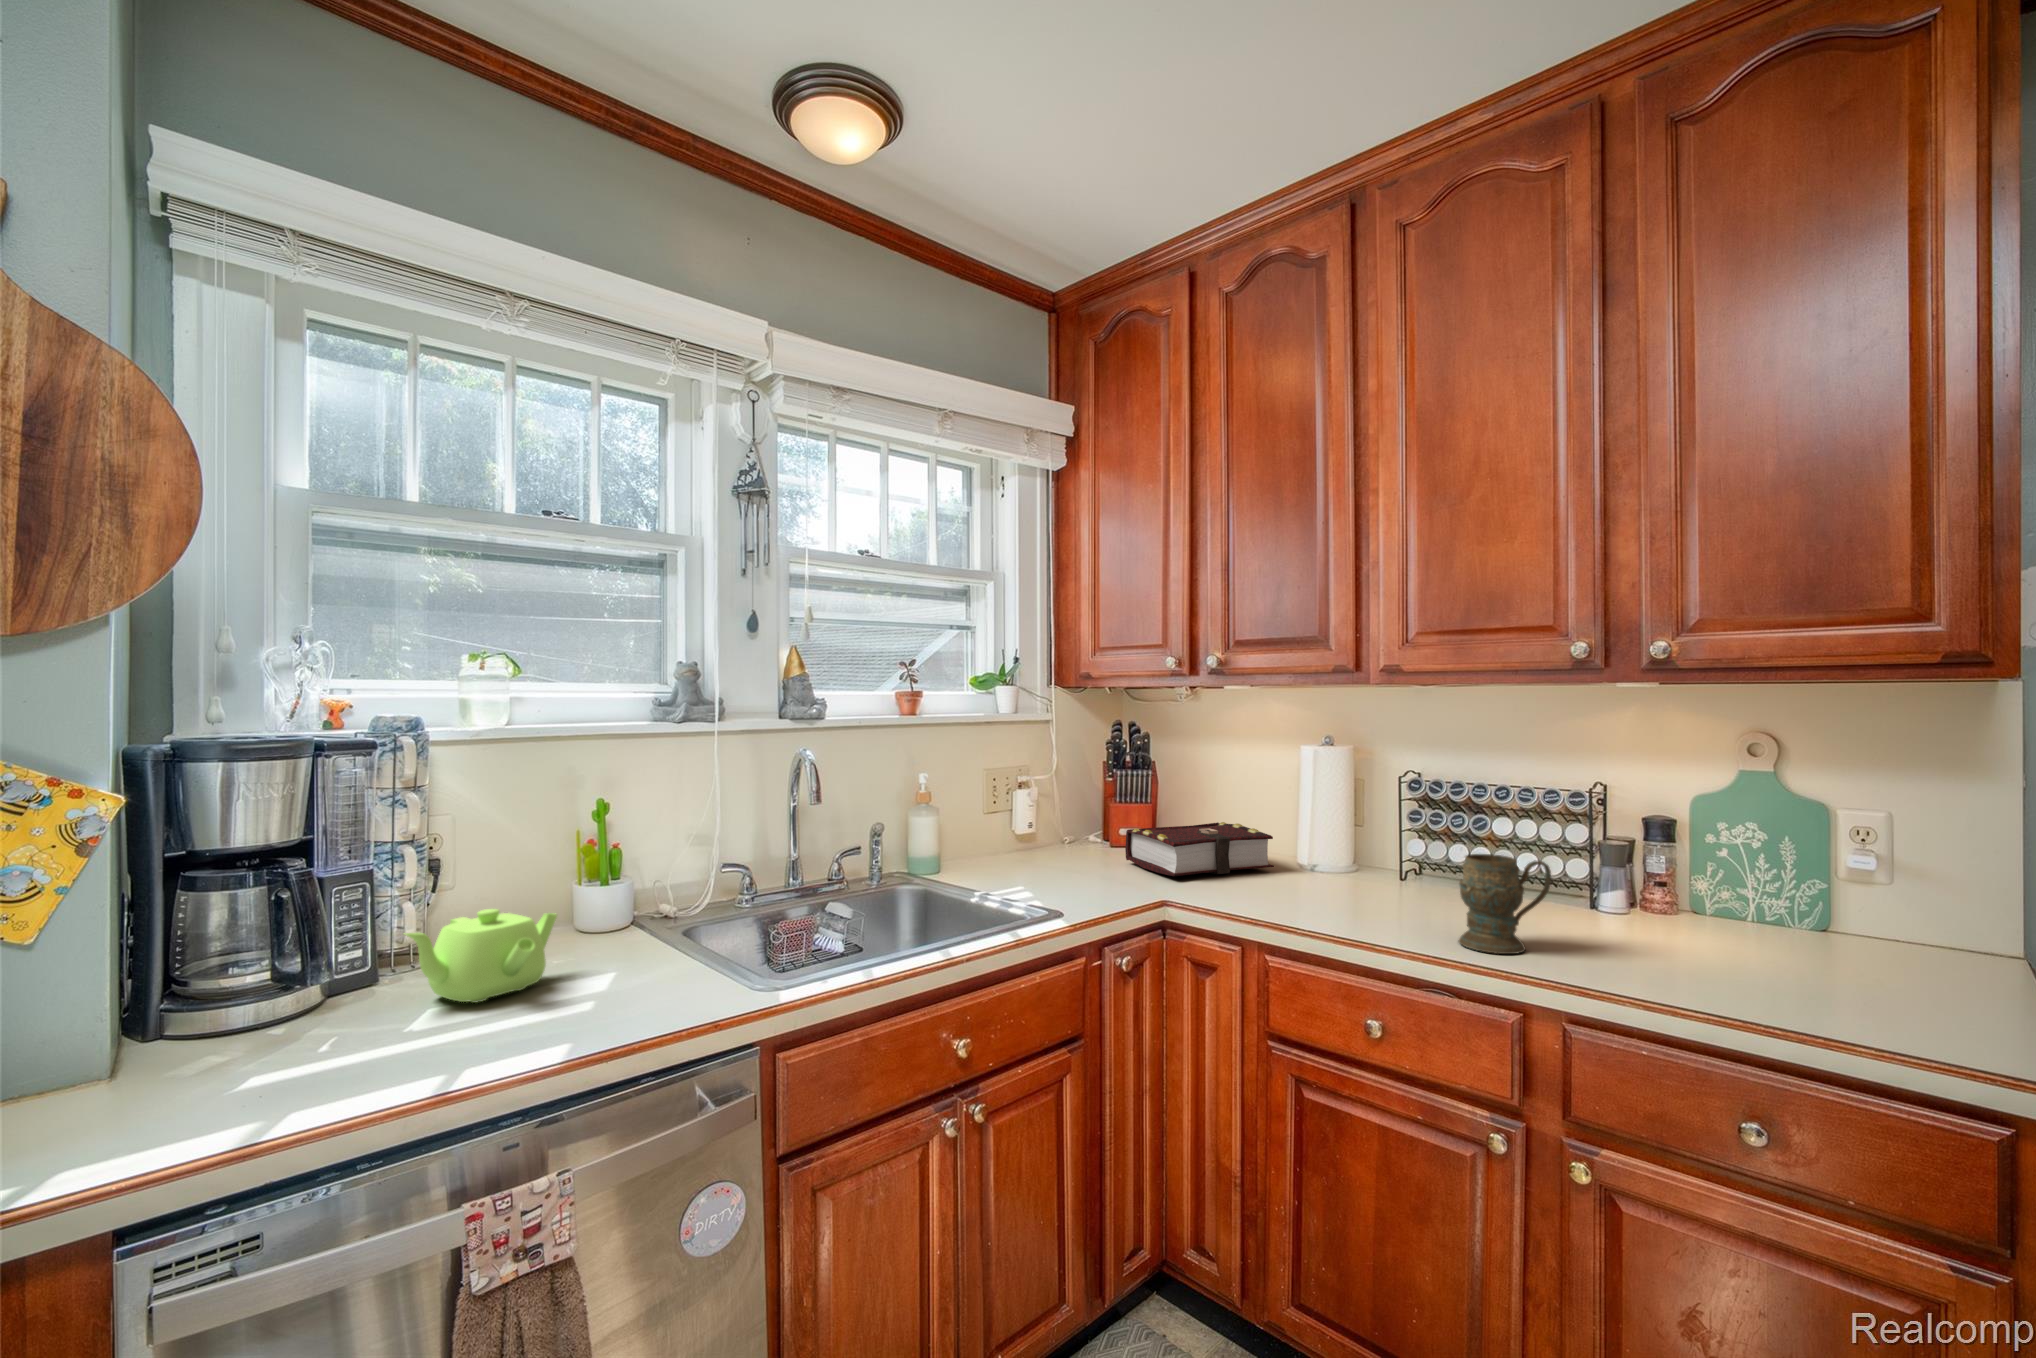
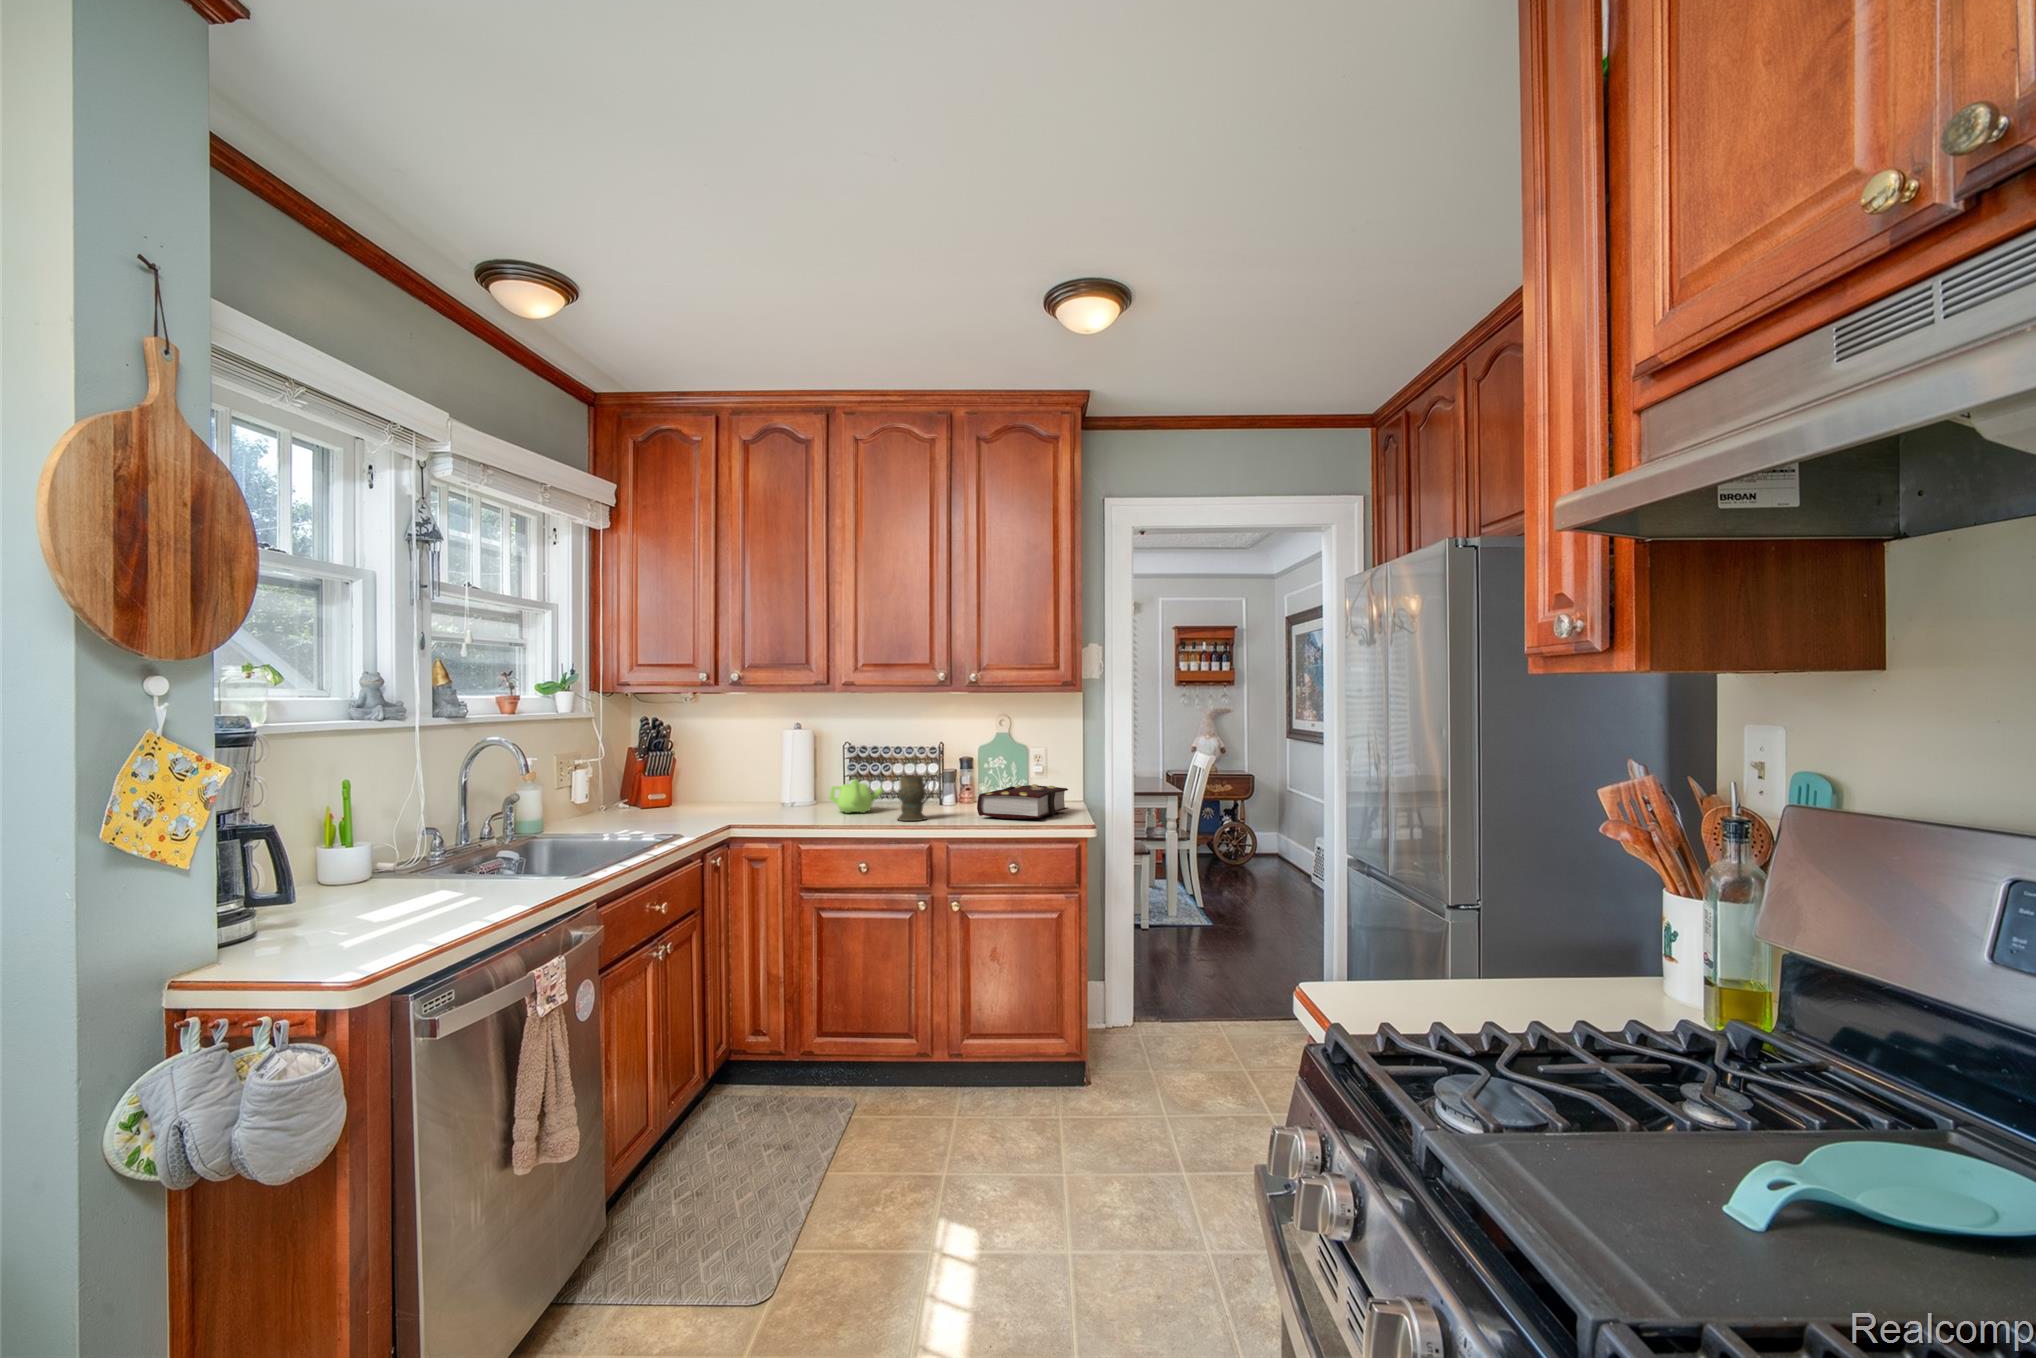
book: present [1125,822,1274,876] -> present [977,784,1068,819]
teapot: present [405,909,557,1003] -> present [829,780,883,813]

